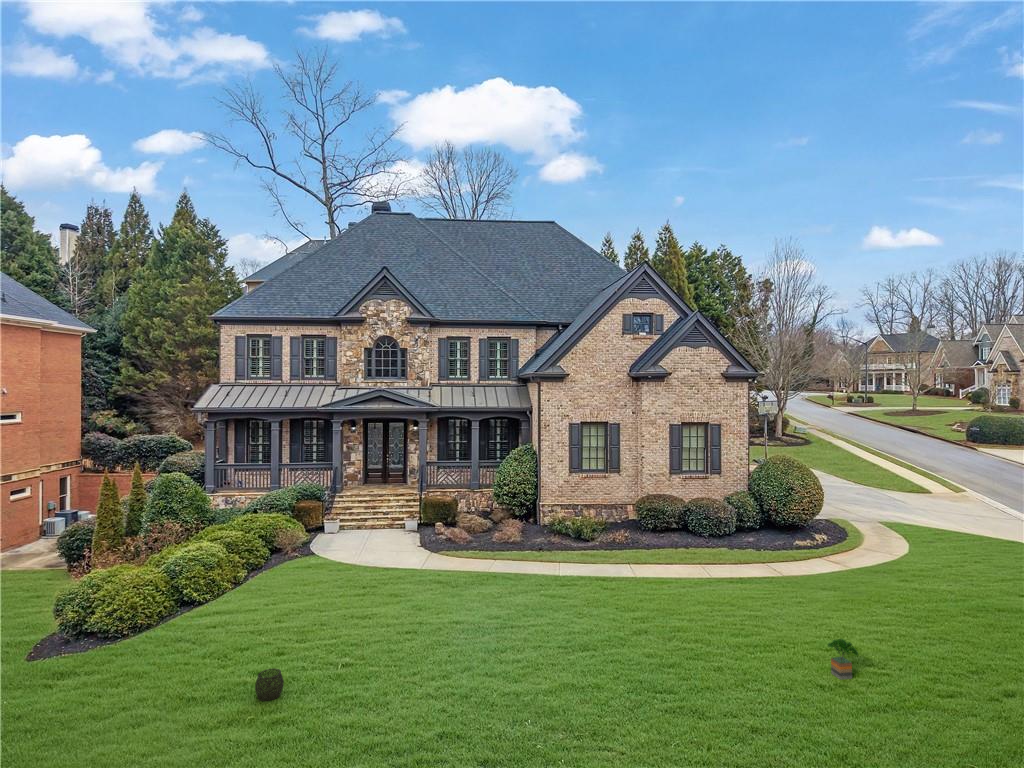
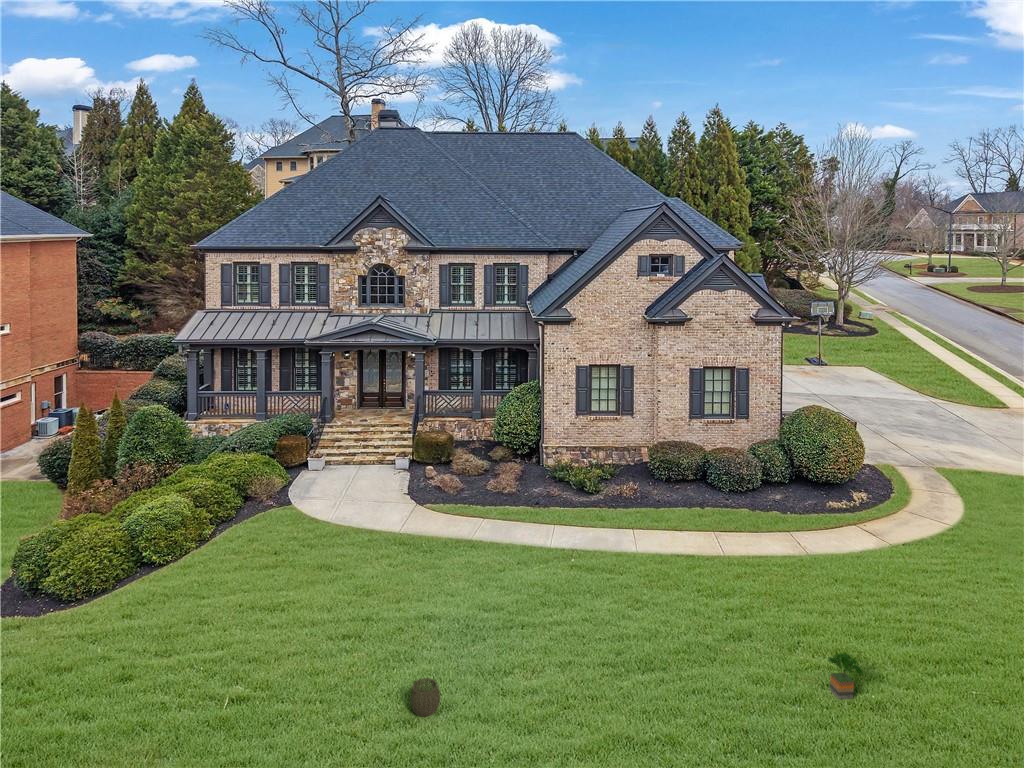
woven basket: present [255,668,284,701] -> present [410,678,440,717]

